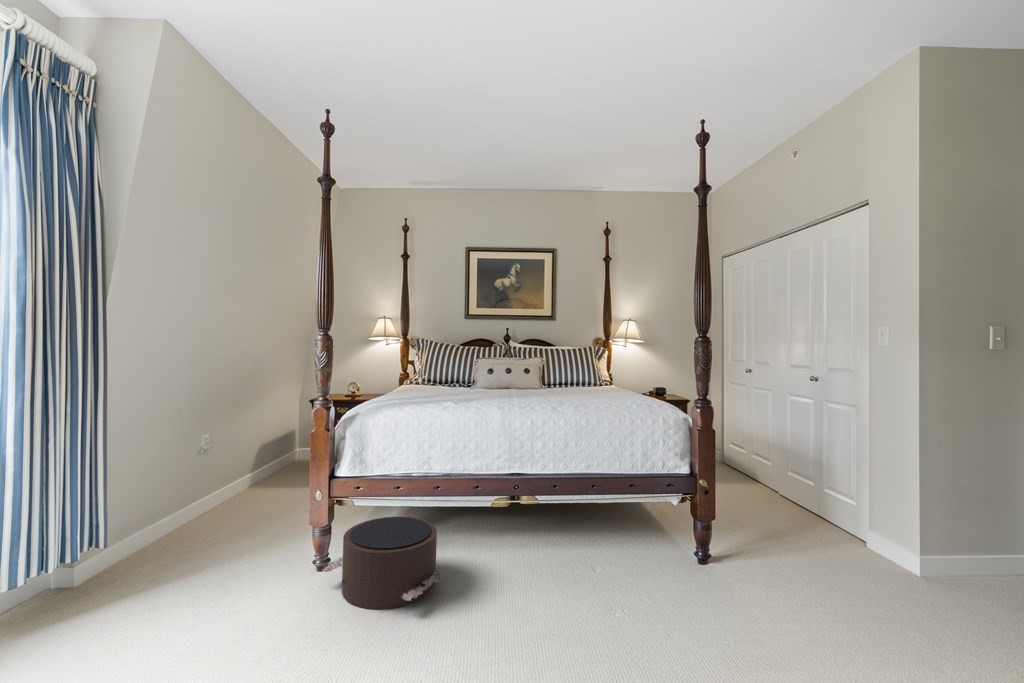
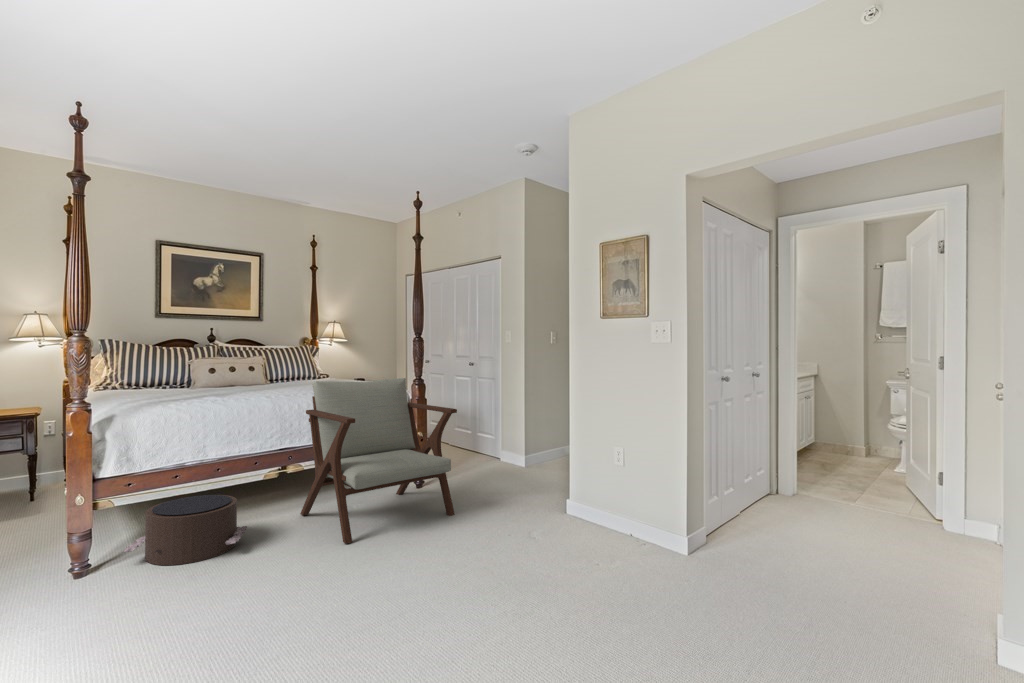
lounge chair: none [524,396,746,659] -> present [300,378,457,544]

